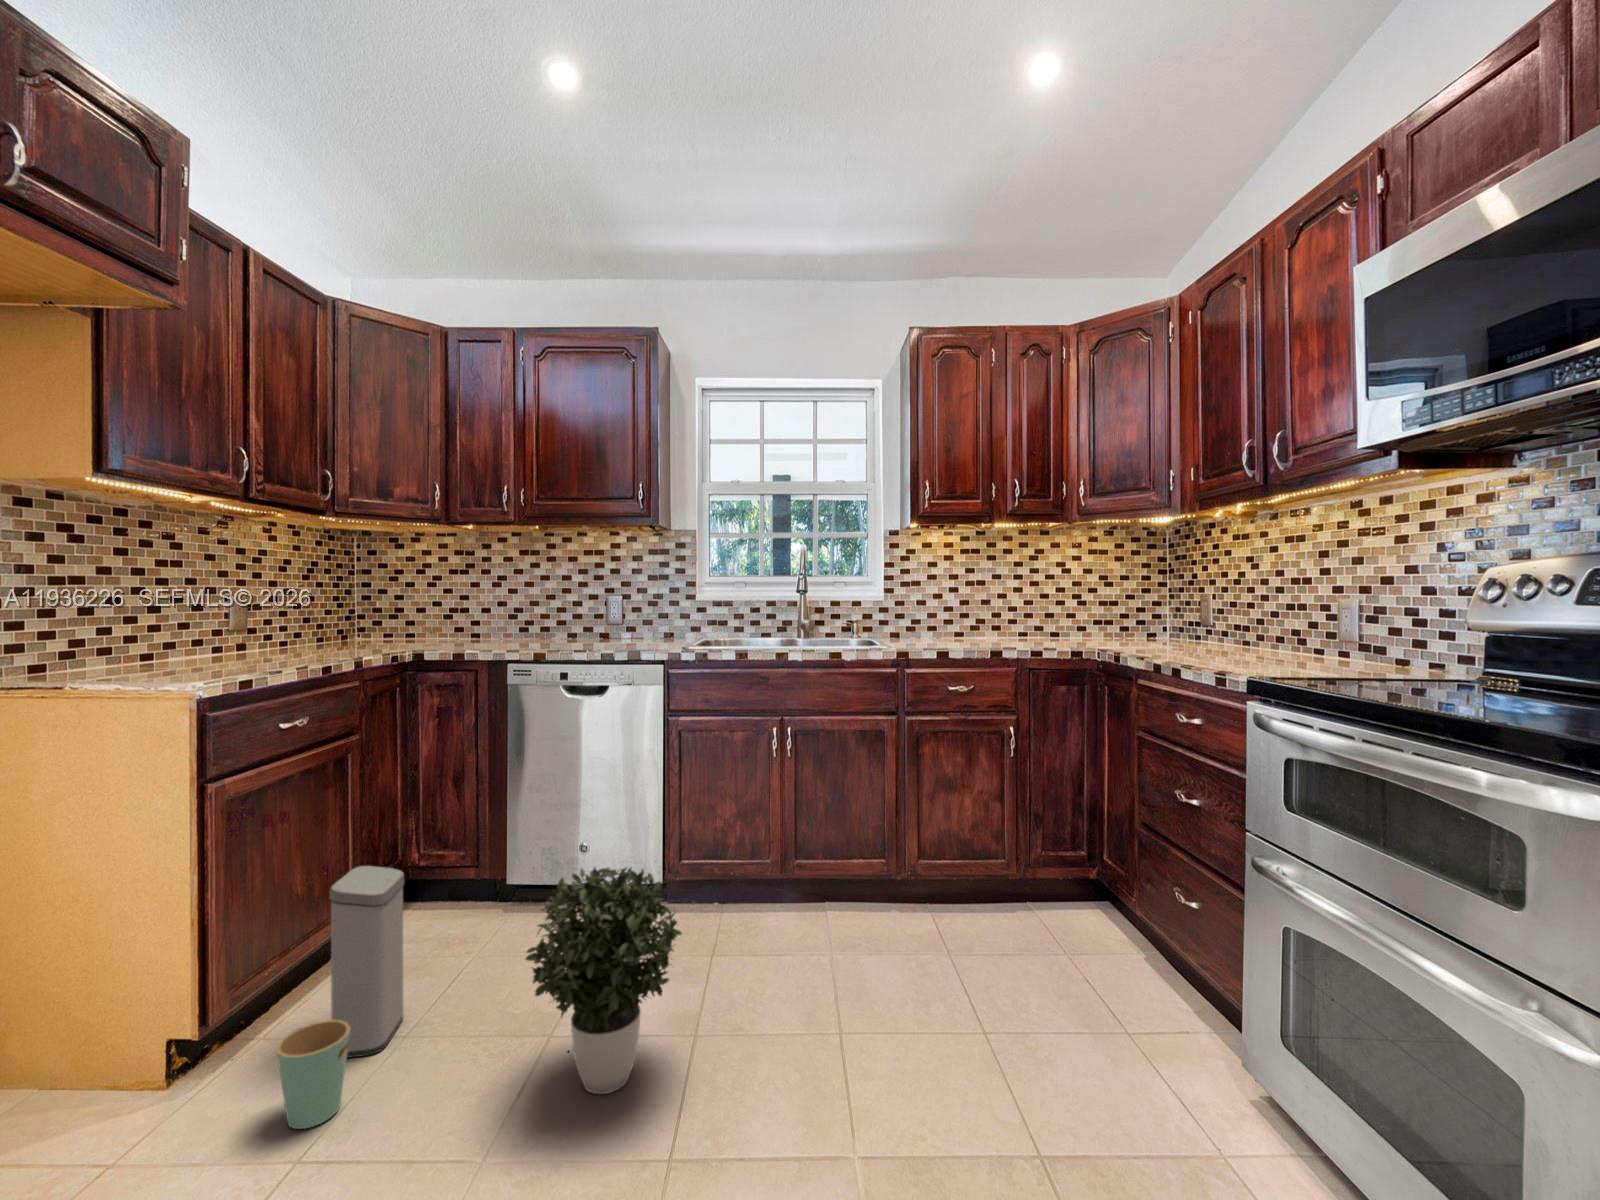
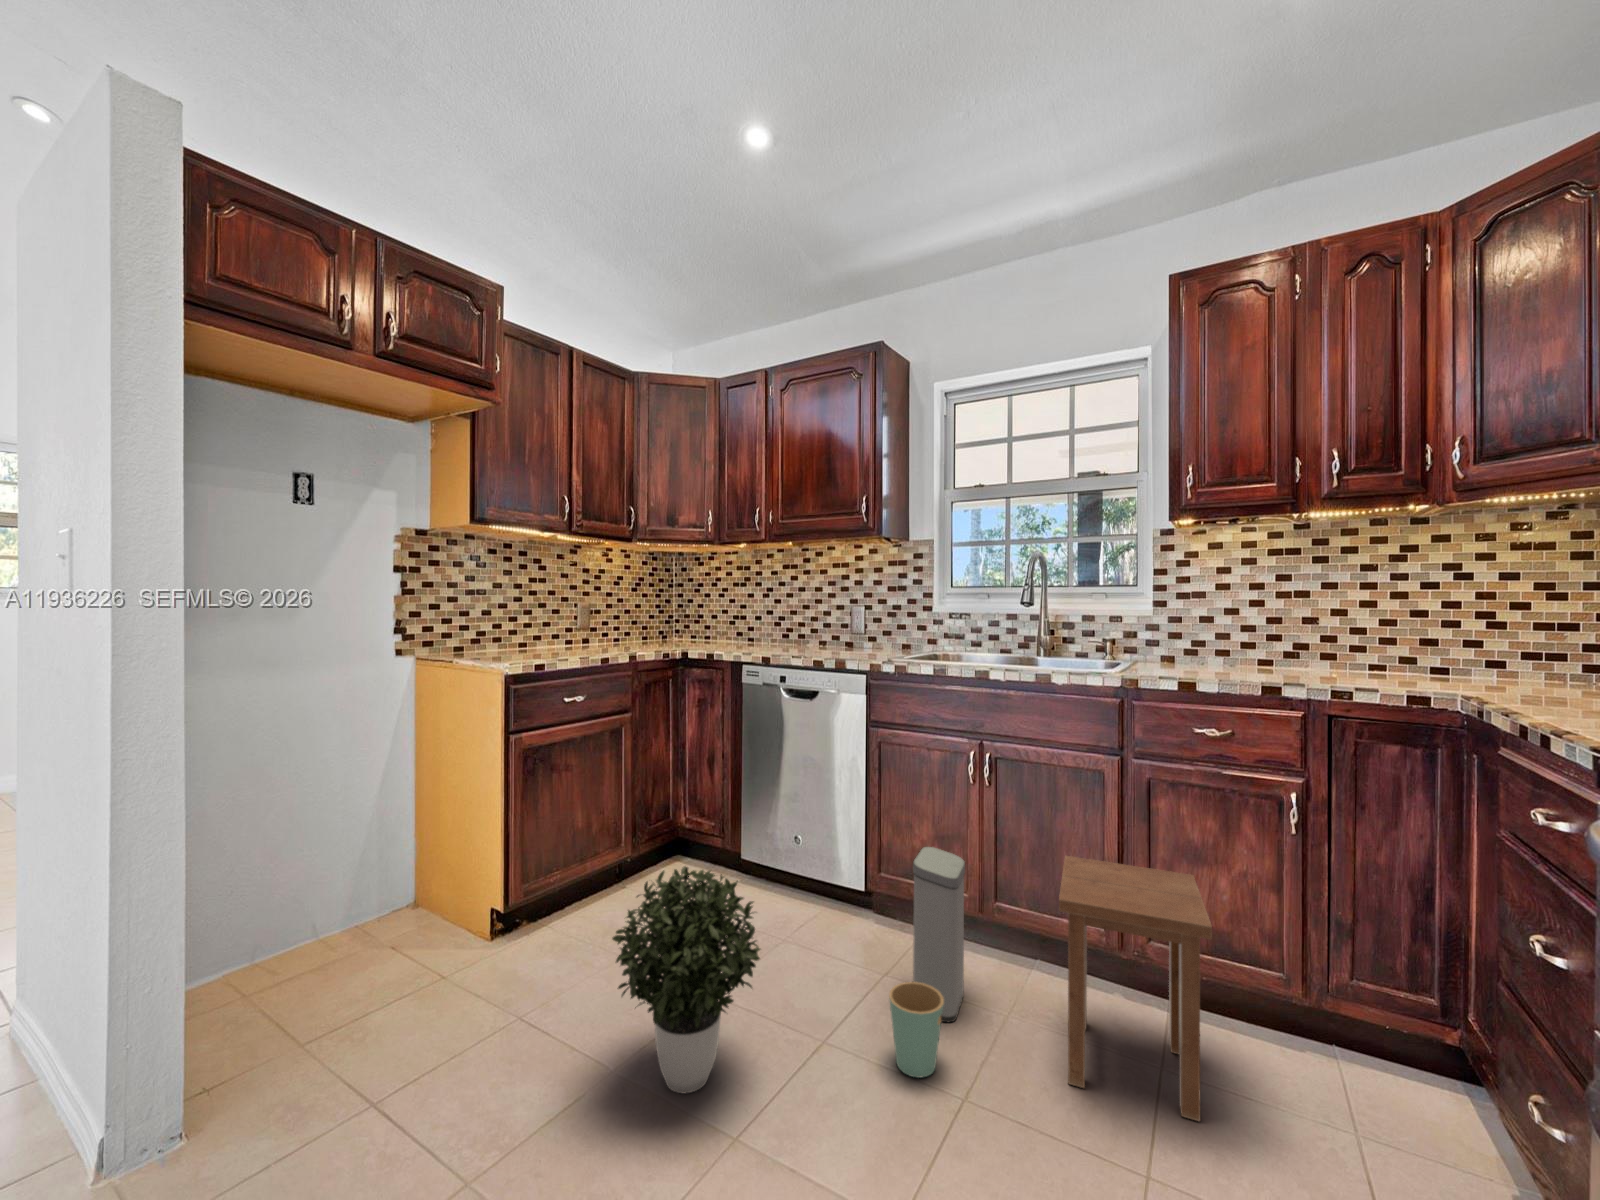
stool: none [872,793,997,969] -> present [1059,856,1212,1121]
trash can: present [276,866,404,1129] -> present [889,847,965,1077]

